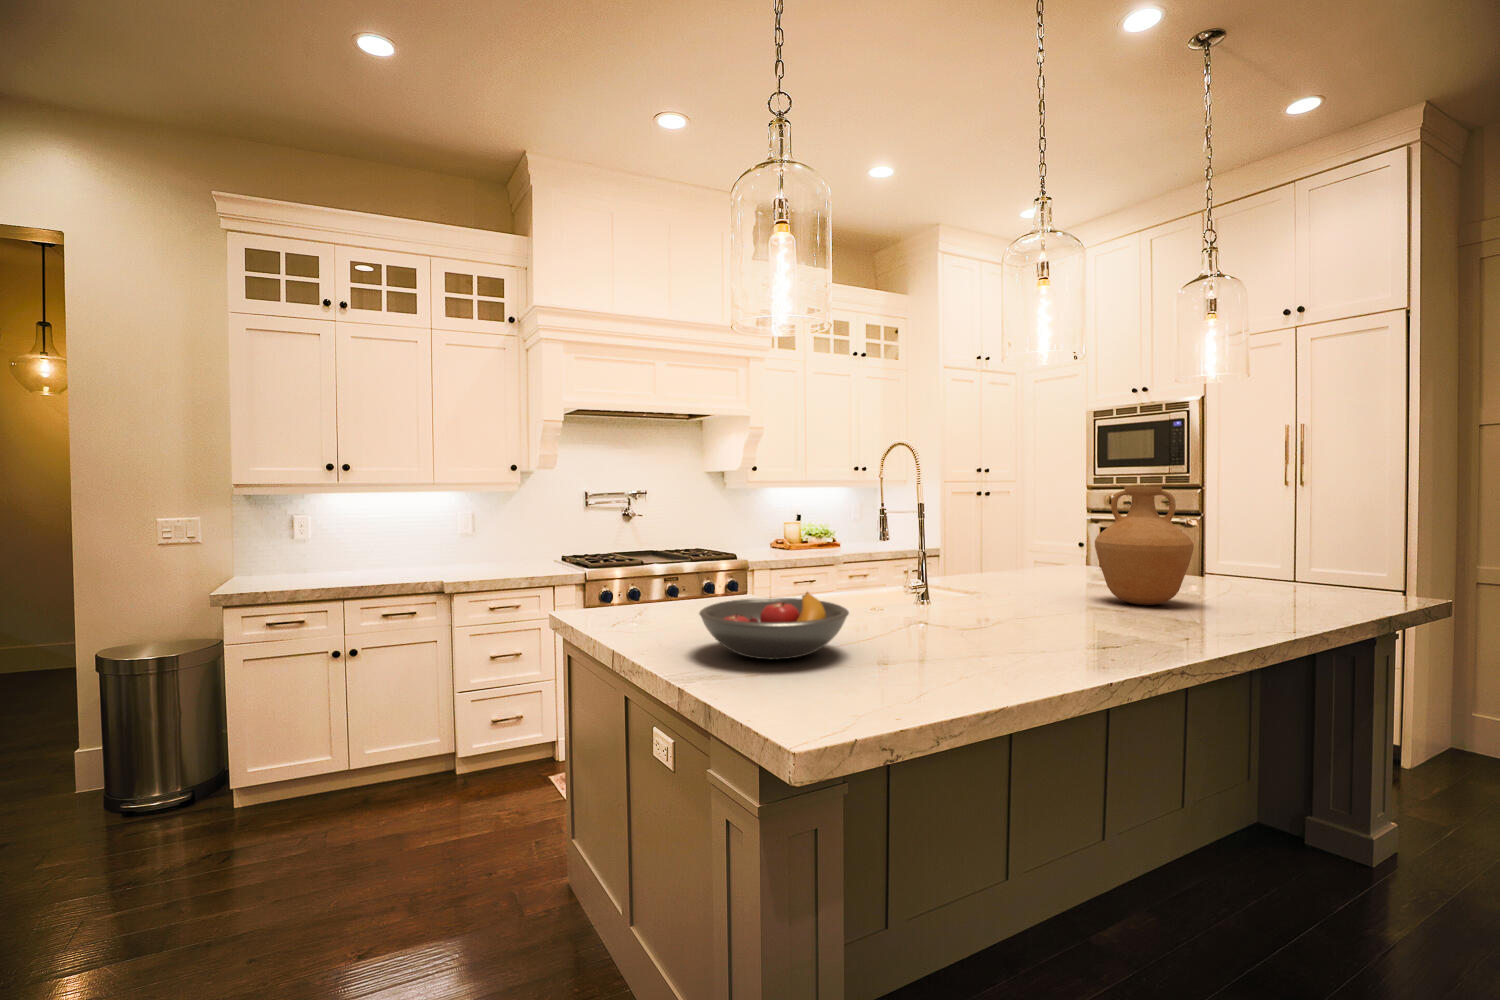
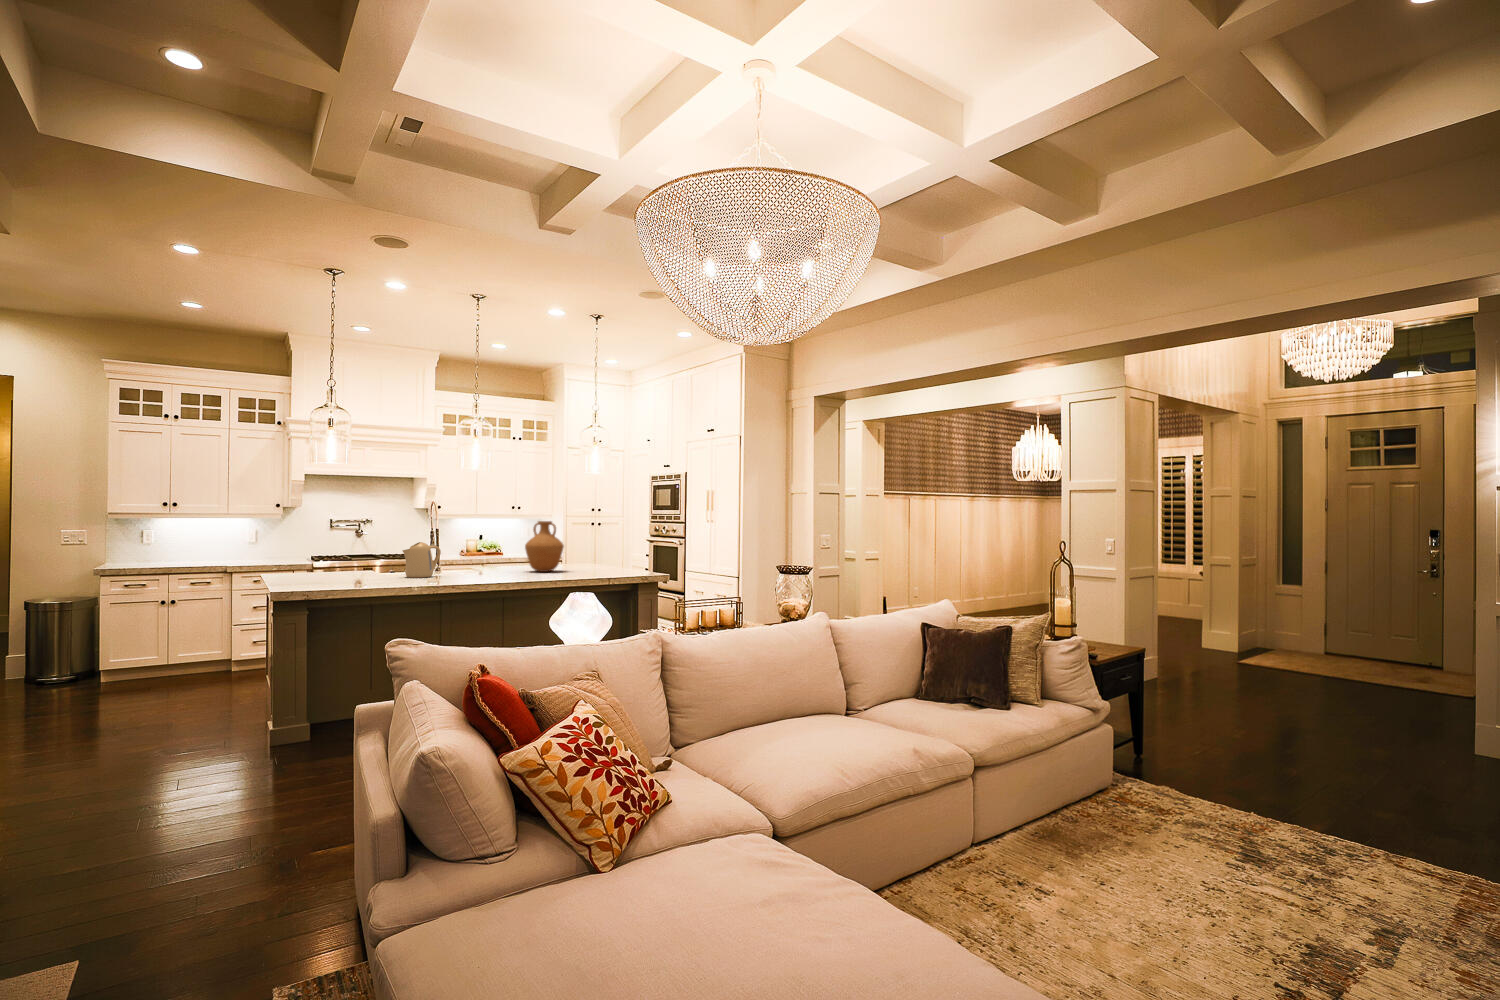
kettle: none [946,544,1020,644] -> present [403,542,441,578]
fruit bowl: present [699,592,849,659] -> none [292,558,354,579]

